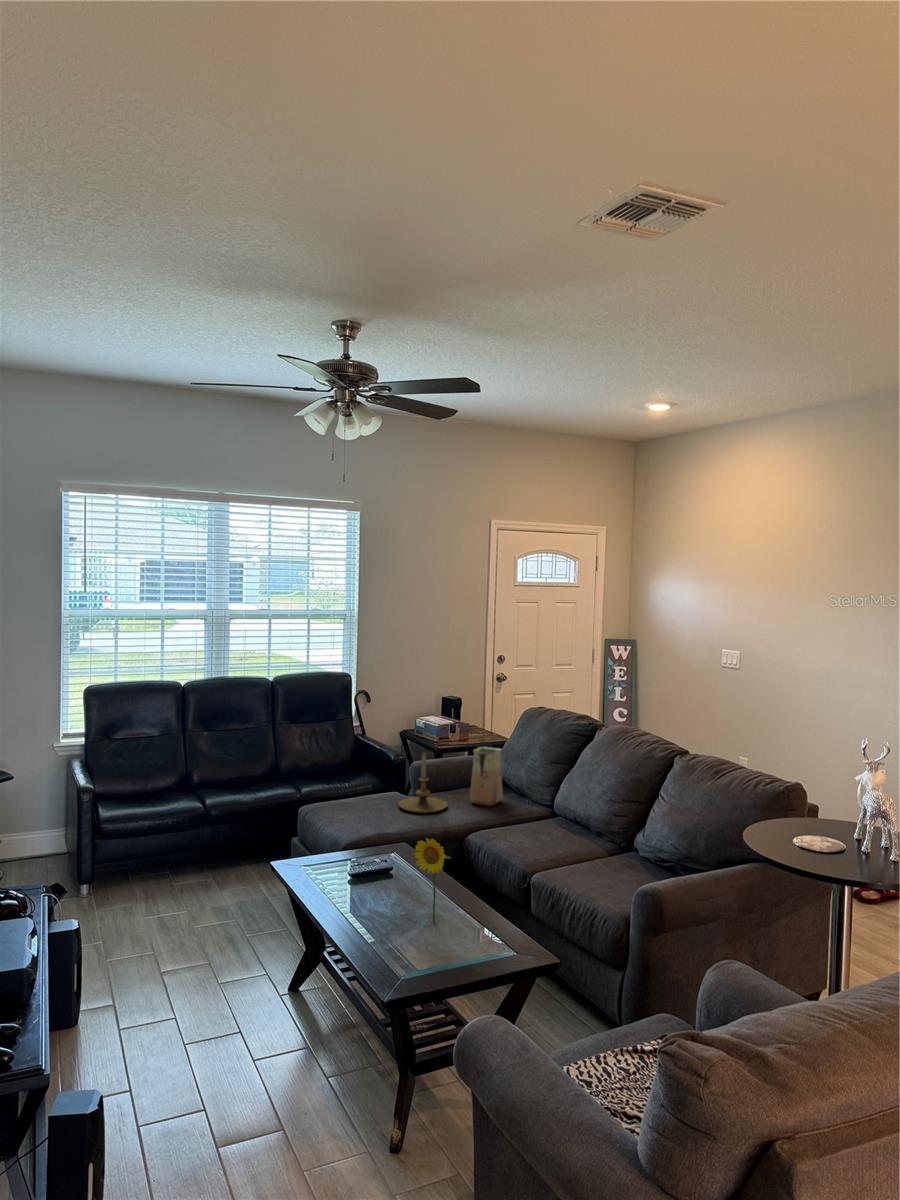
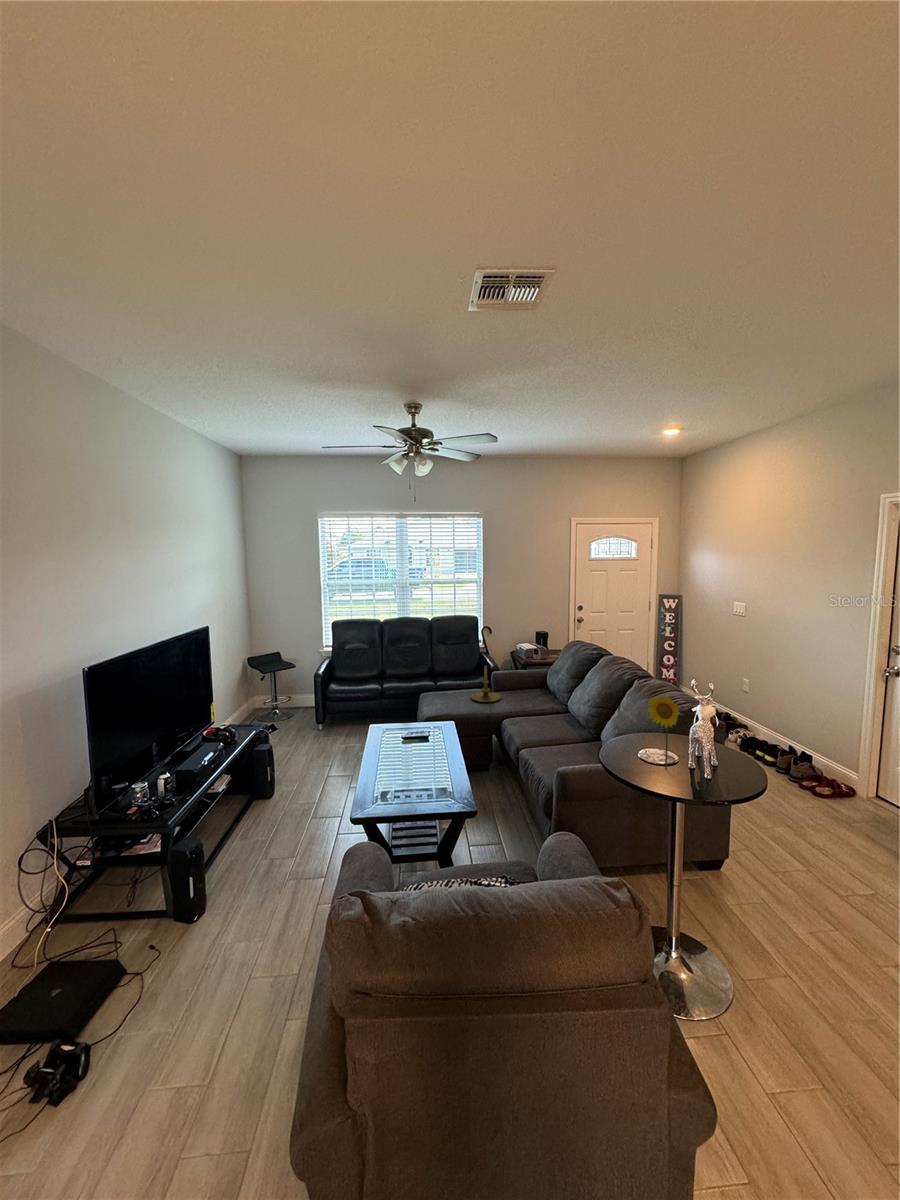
vase: present [470,747,503,806] -> none [516,664,538,701]
flower: present [414,838,451,921] -> present [647,695,684,770]

